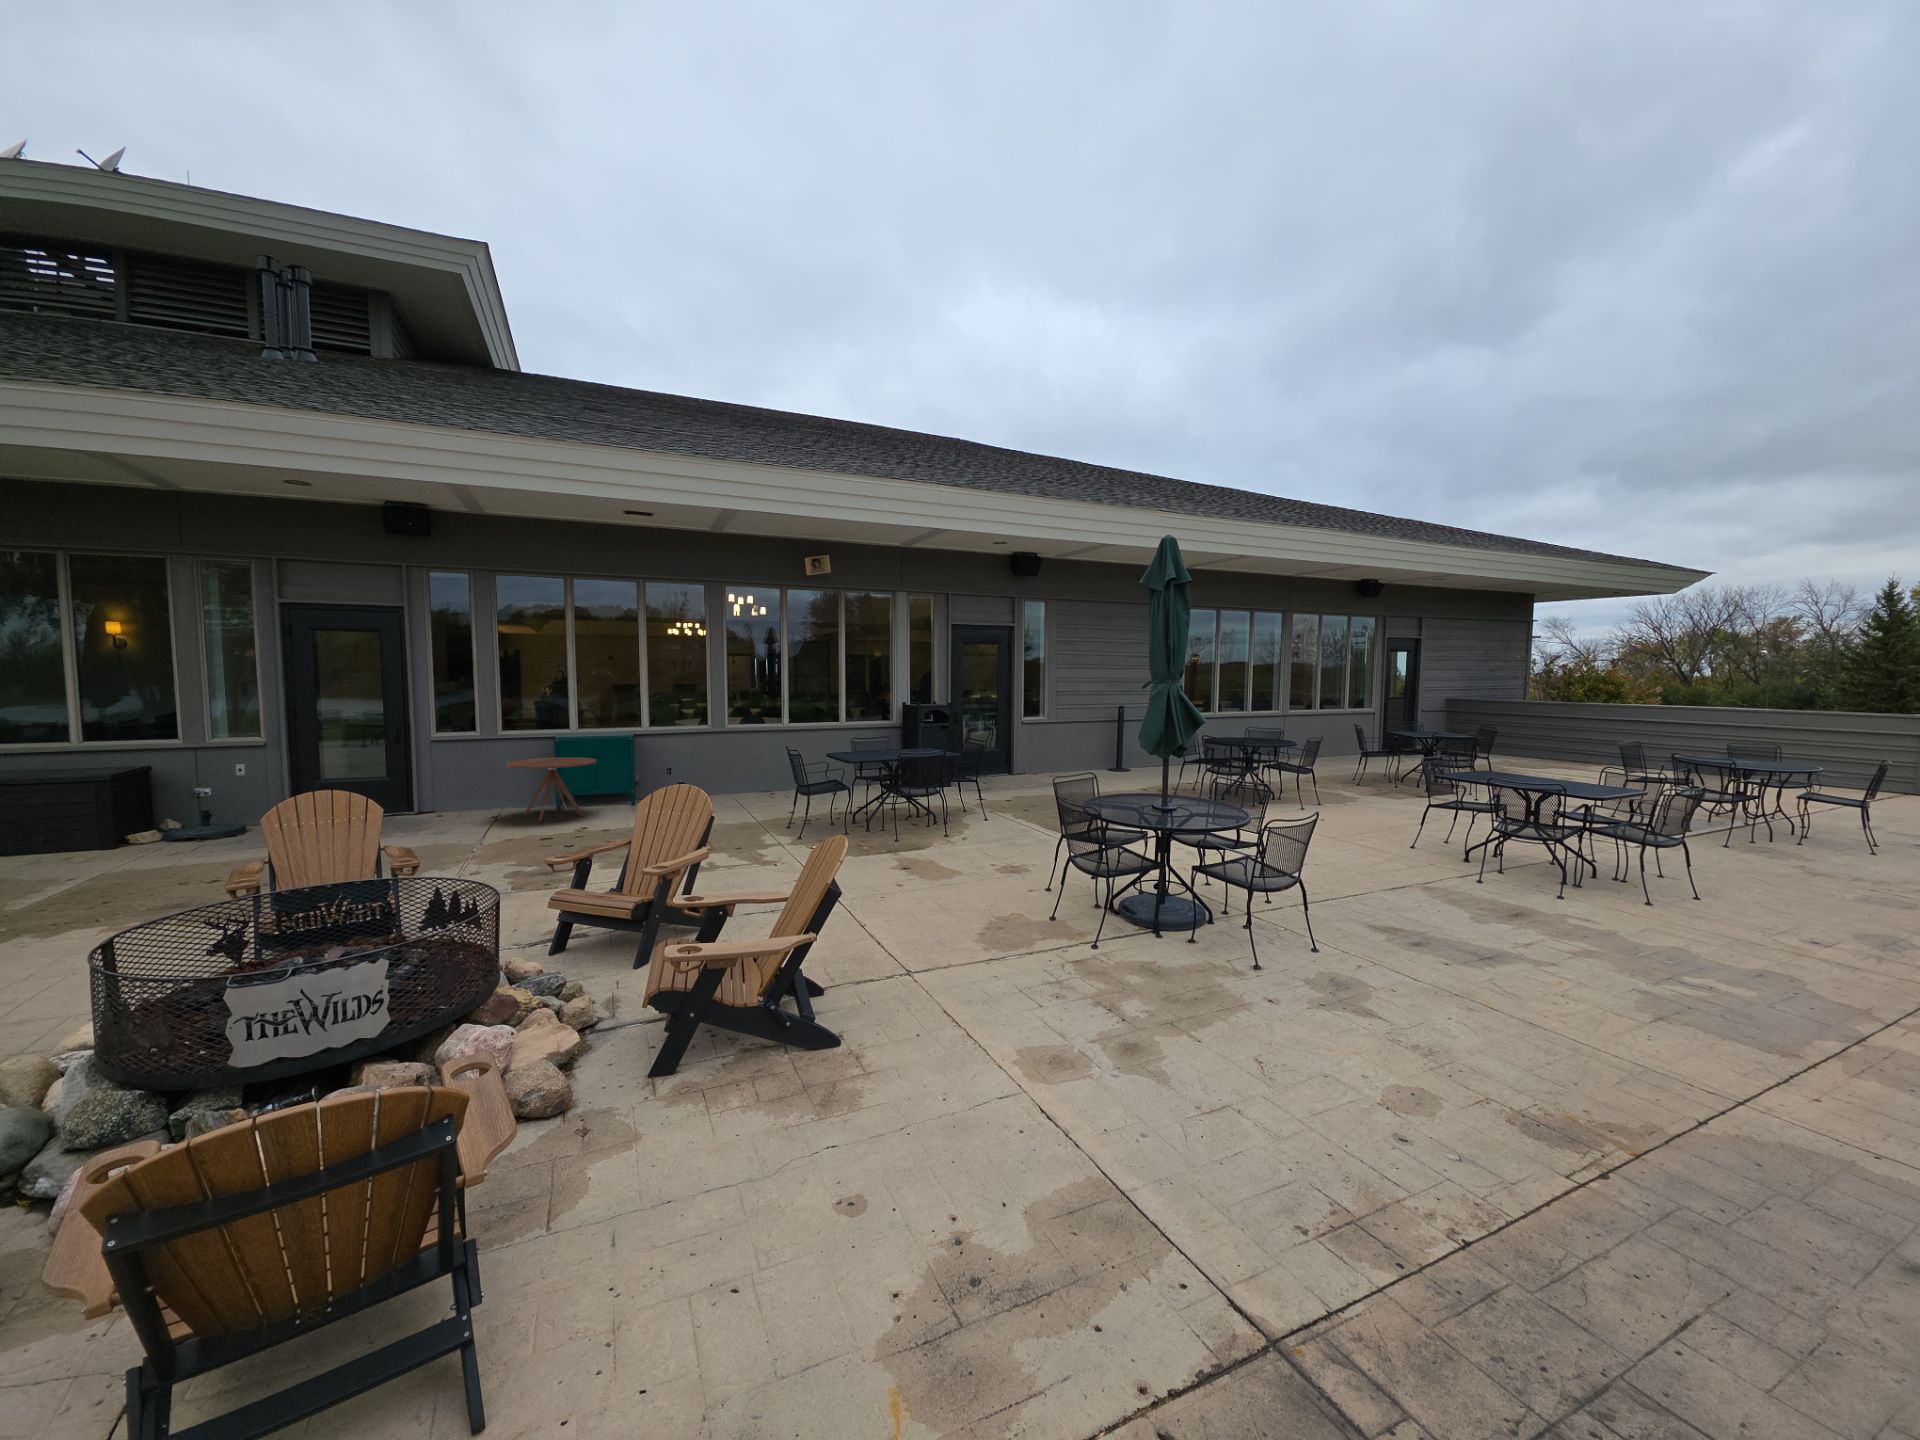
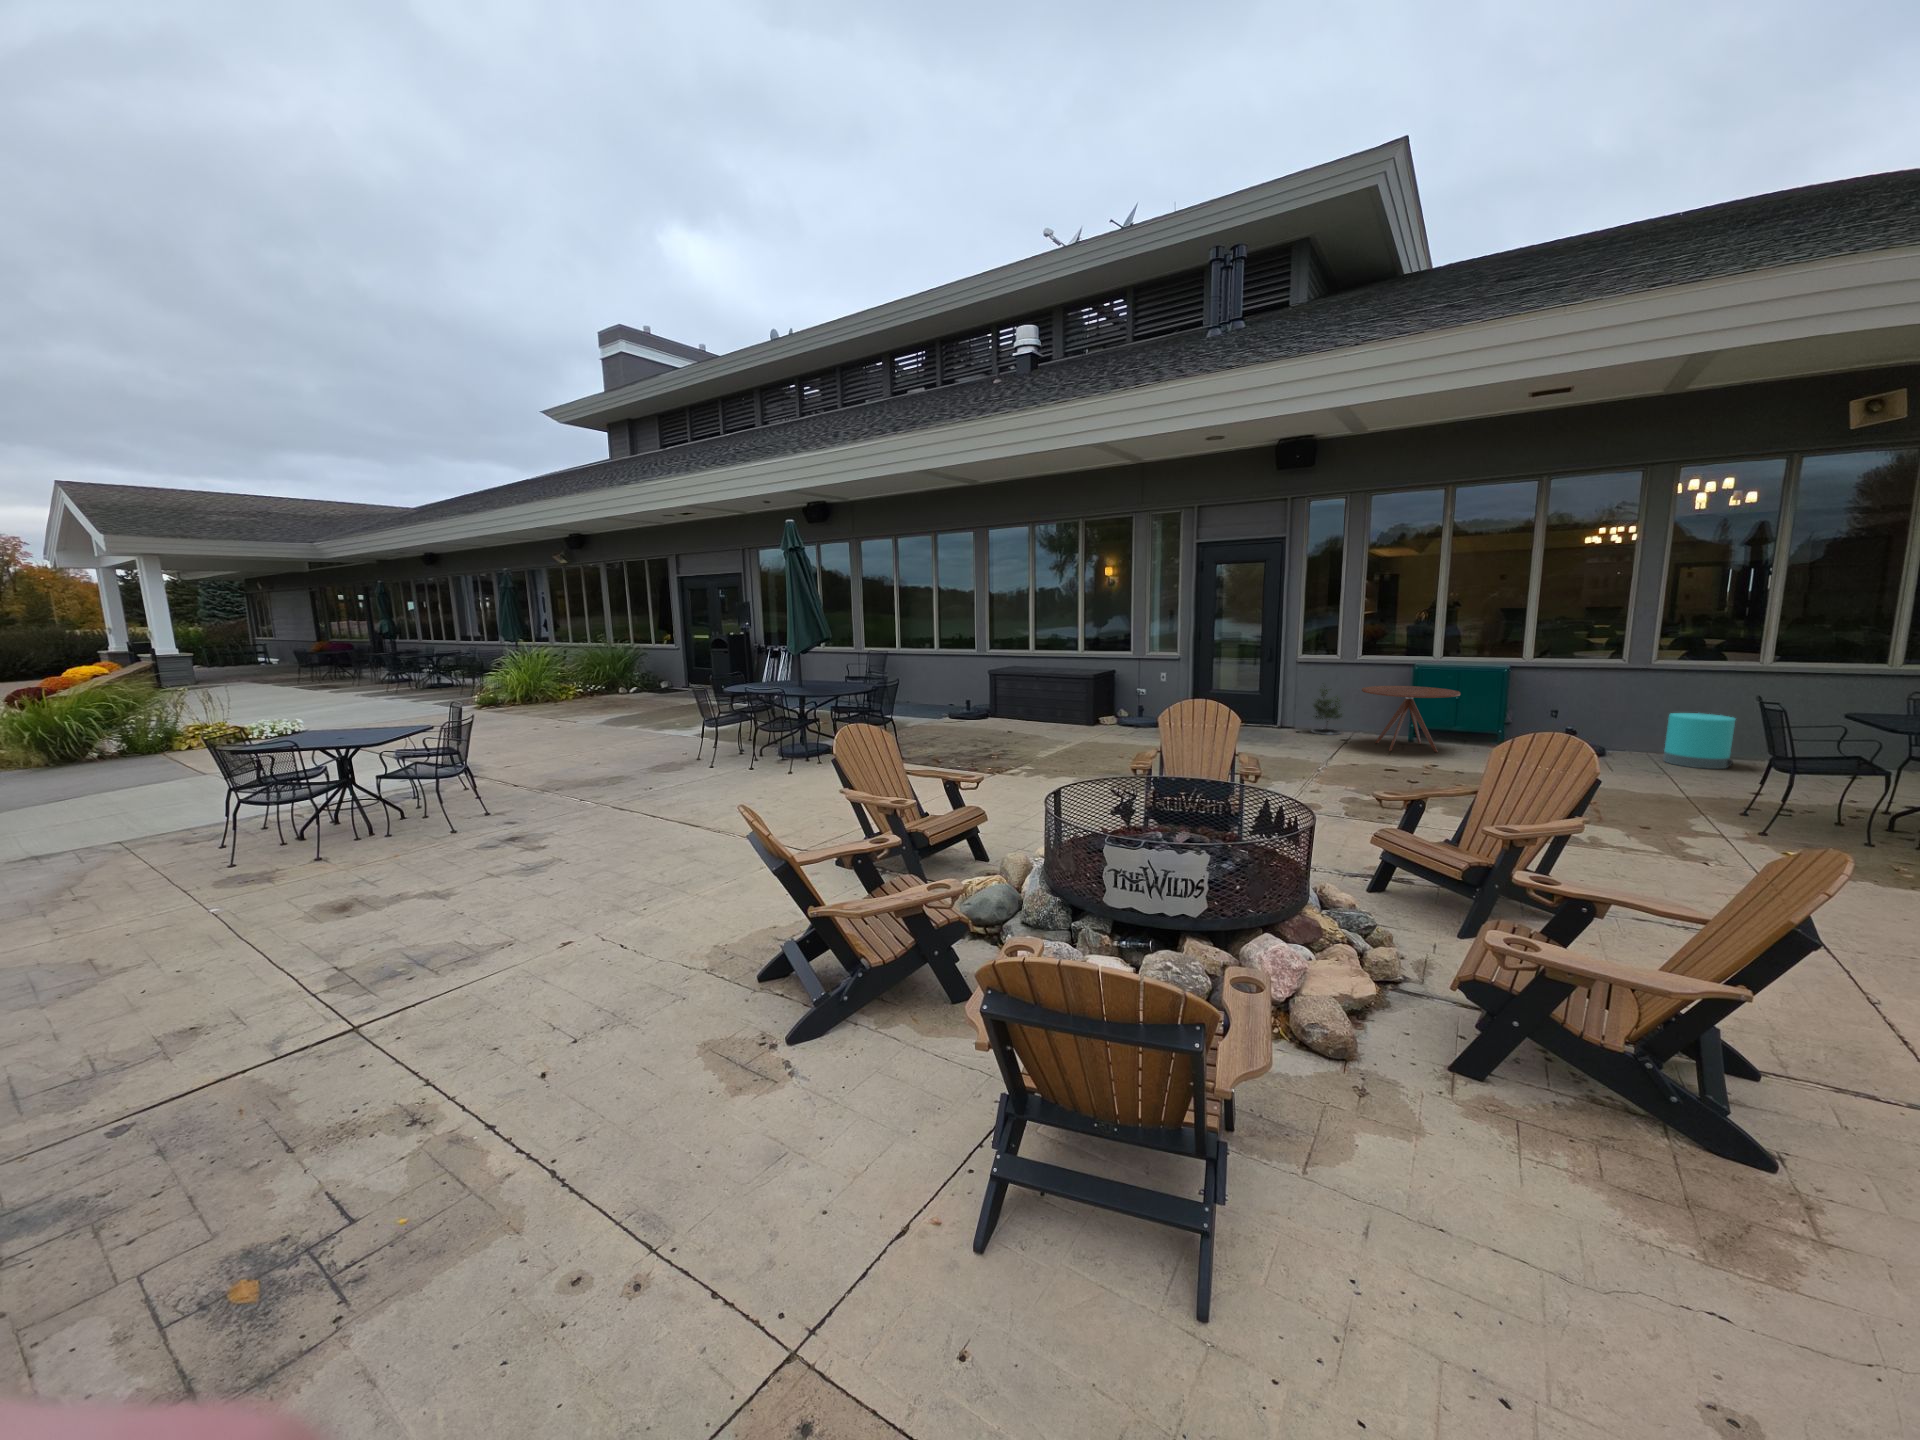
potted tree: none [450,761,489,815] -> present [1311,686,1342,735]
trash can: none [739,761,776,800] -> present [1663,713,1735,769]

